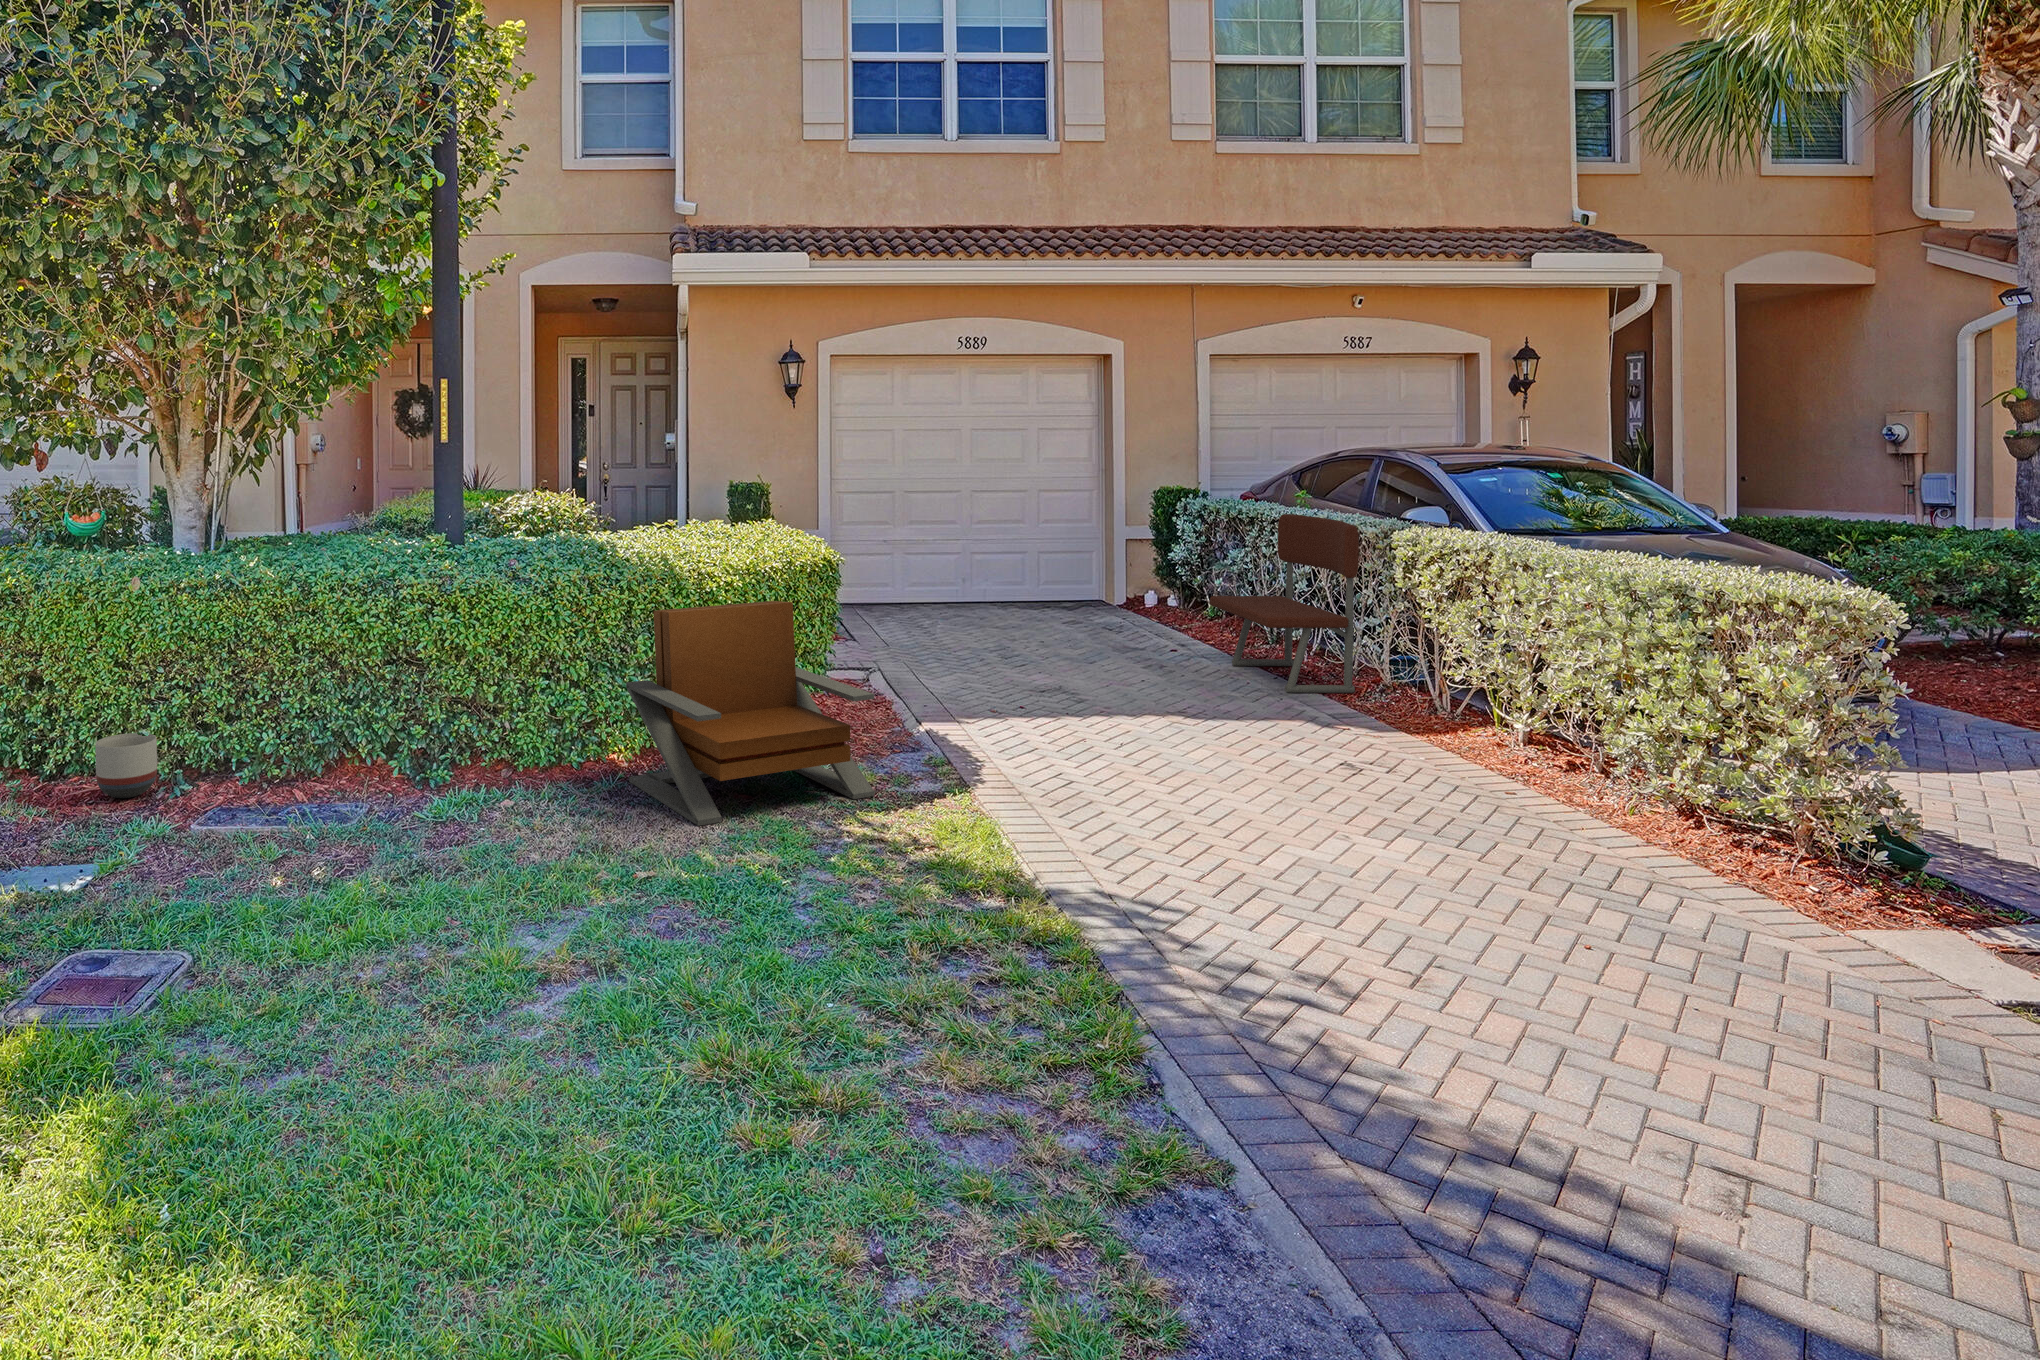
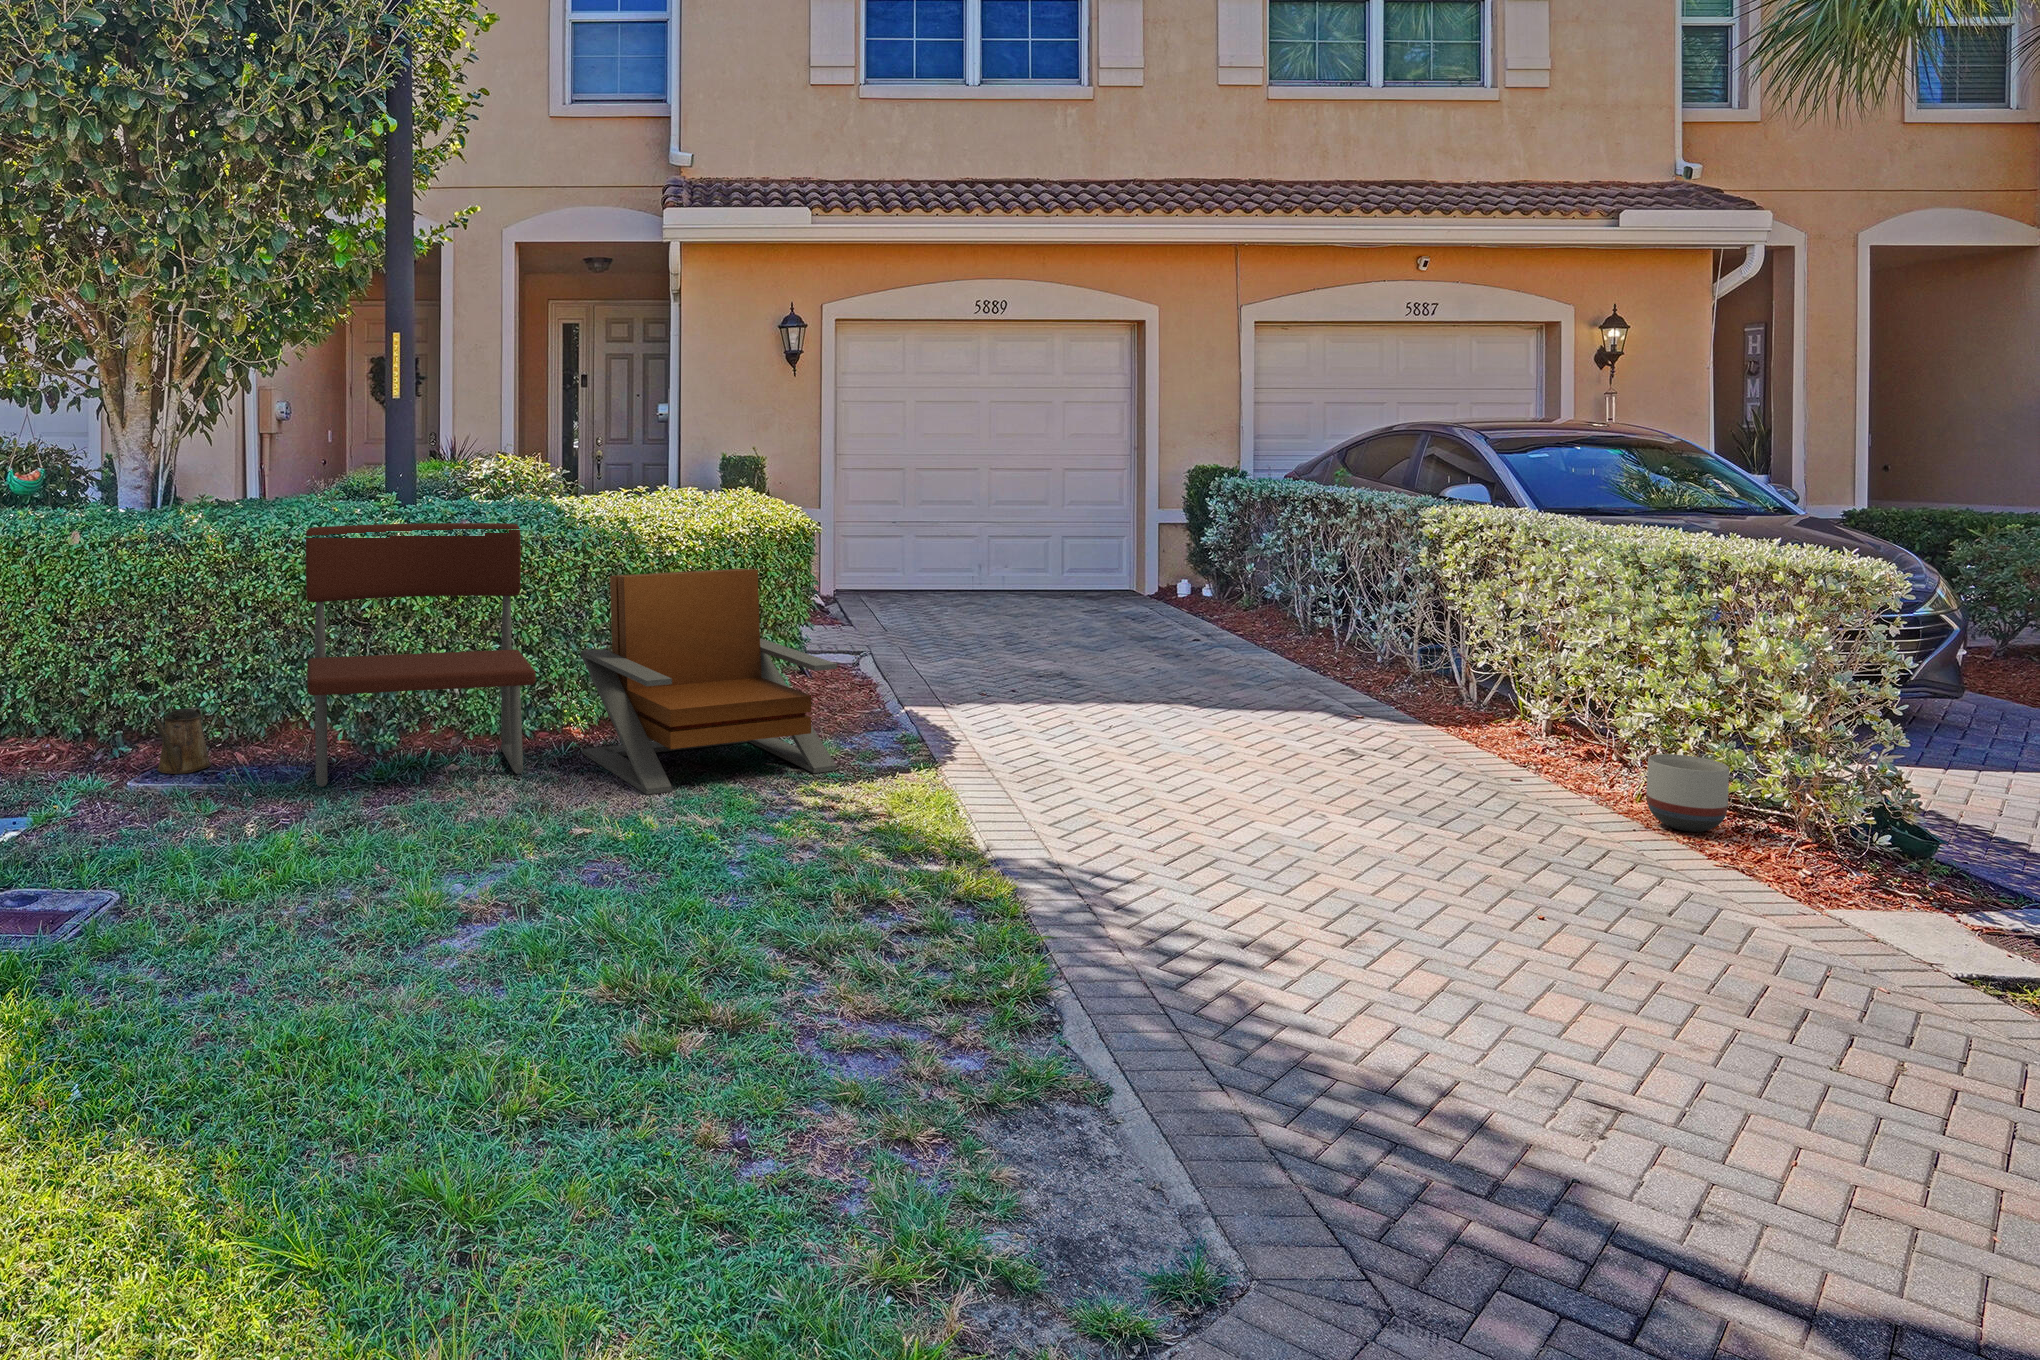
bench: present [1210,514,1359,693] -> present [306,523,536,787]
planter: present [96,733,157,798] -> present [1647,754,1729,832]
watering can: none [216,744,272,810] -> present [152,708,211,774]

